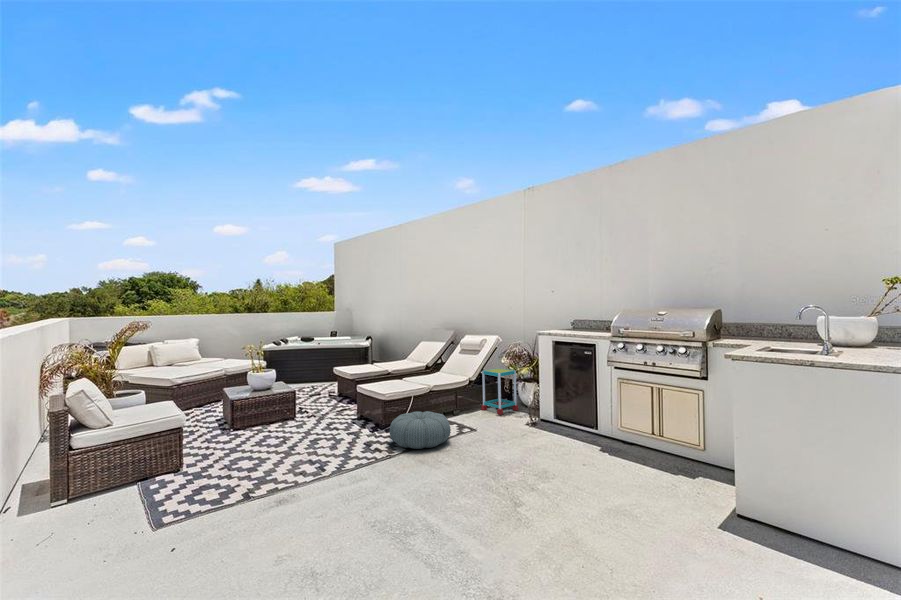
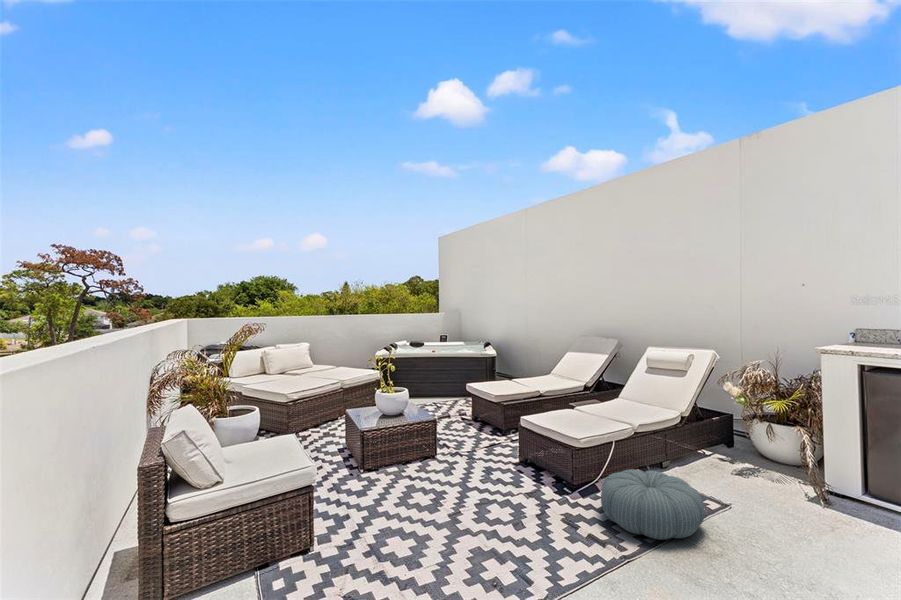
side table: present [481,368,518,415] -> none [698,399,760,472]

